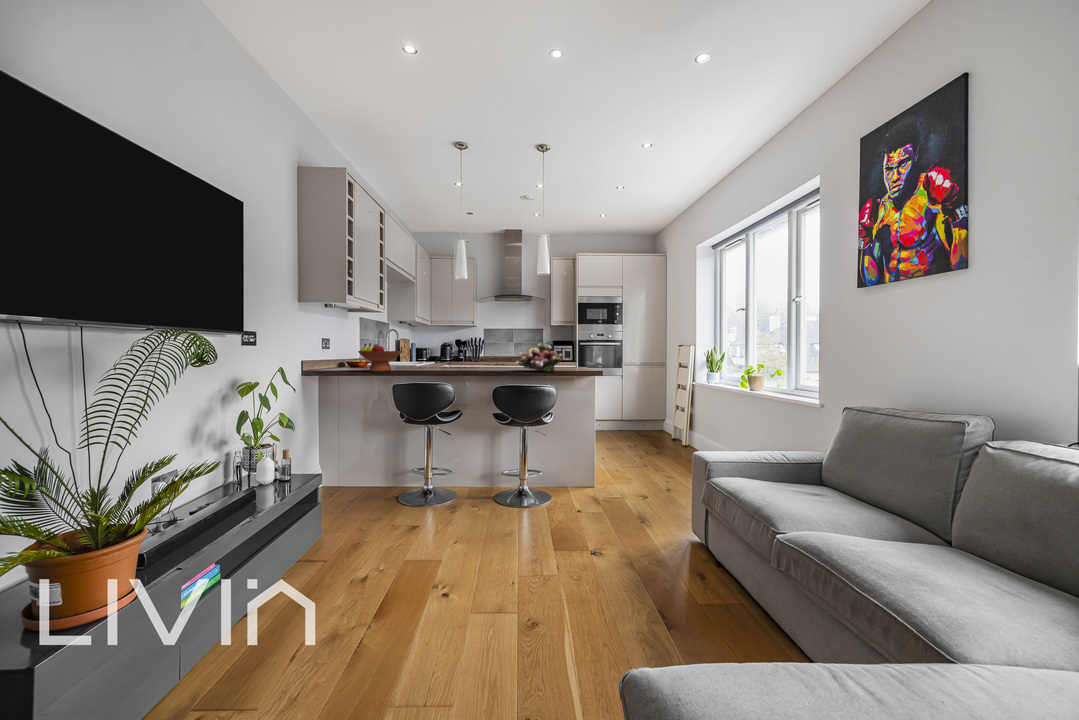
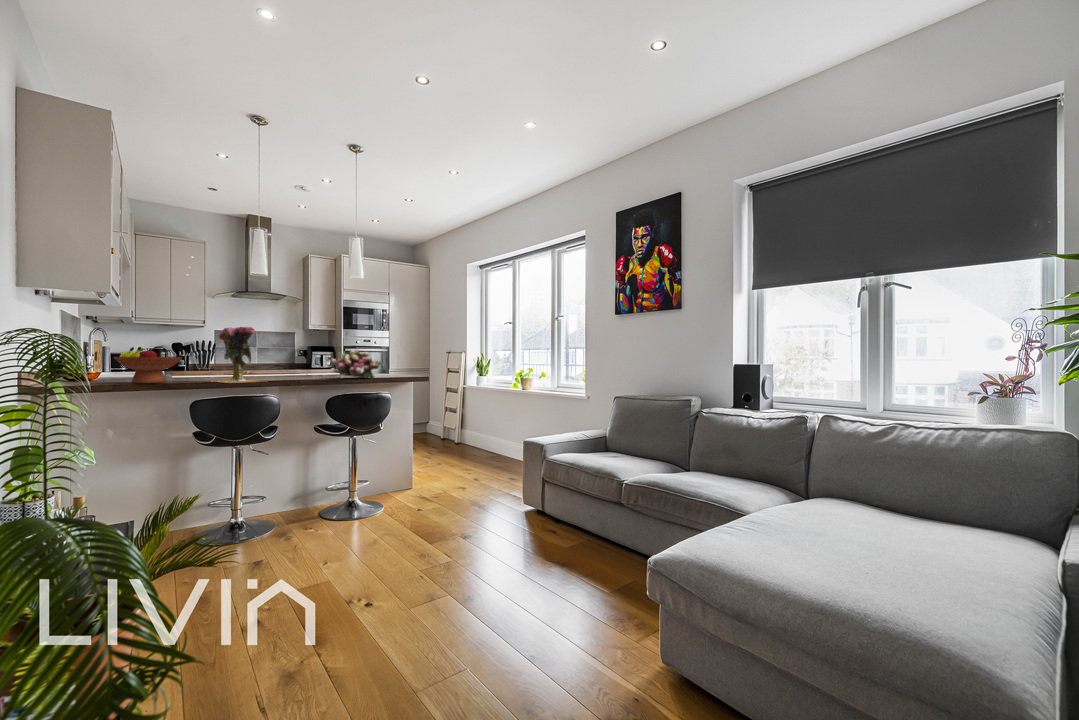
vase: none [421,324,456,373] -> present [217,327,259,383]

